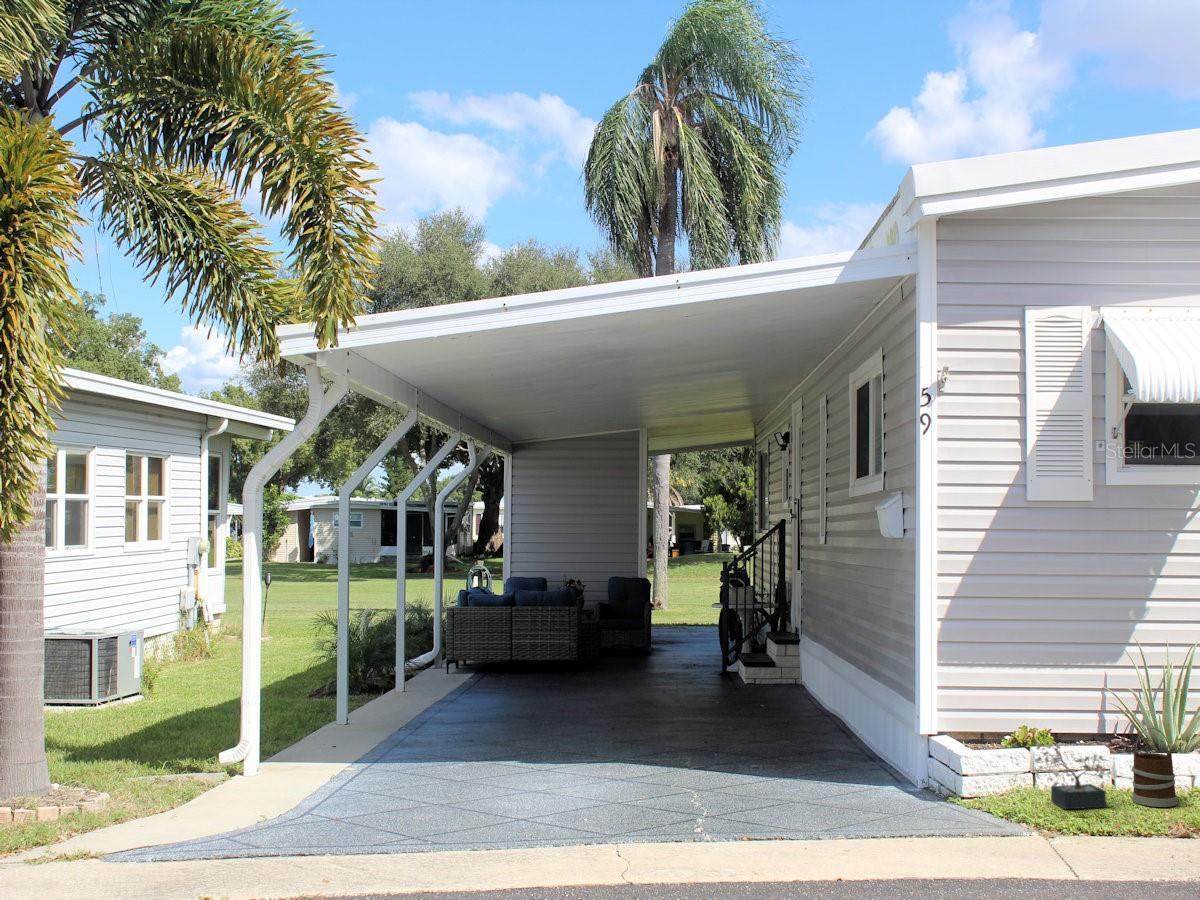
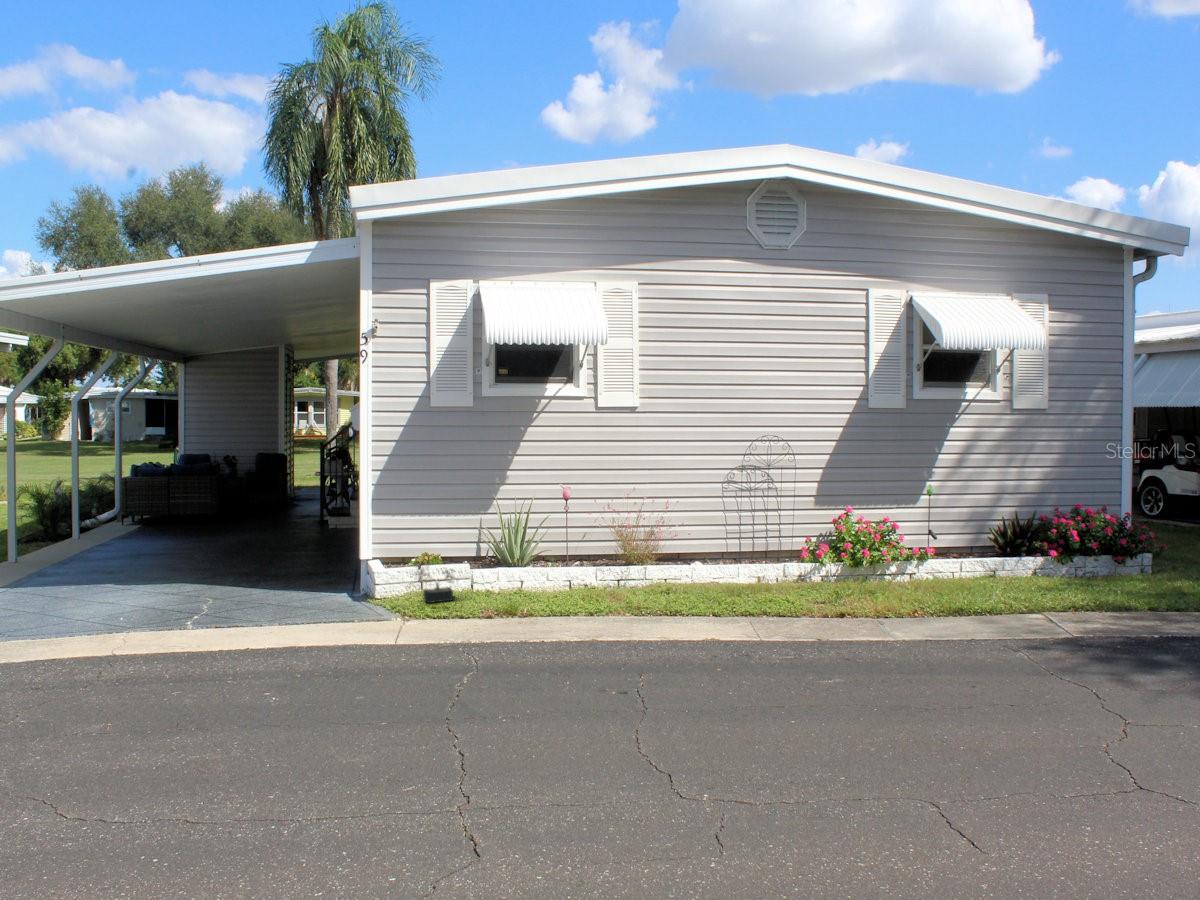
wooden bucket: present [1132,727,1178,807] -> none [474,551,500,599]

